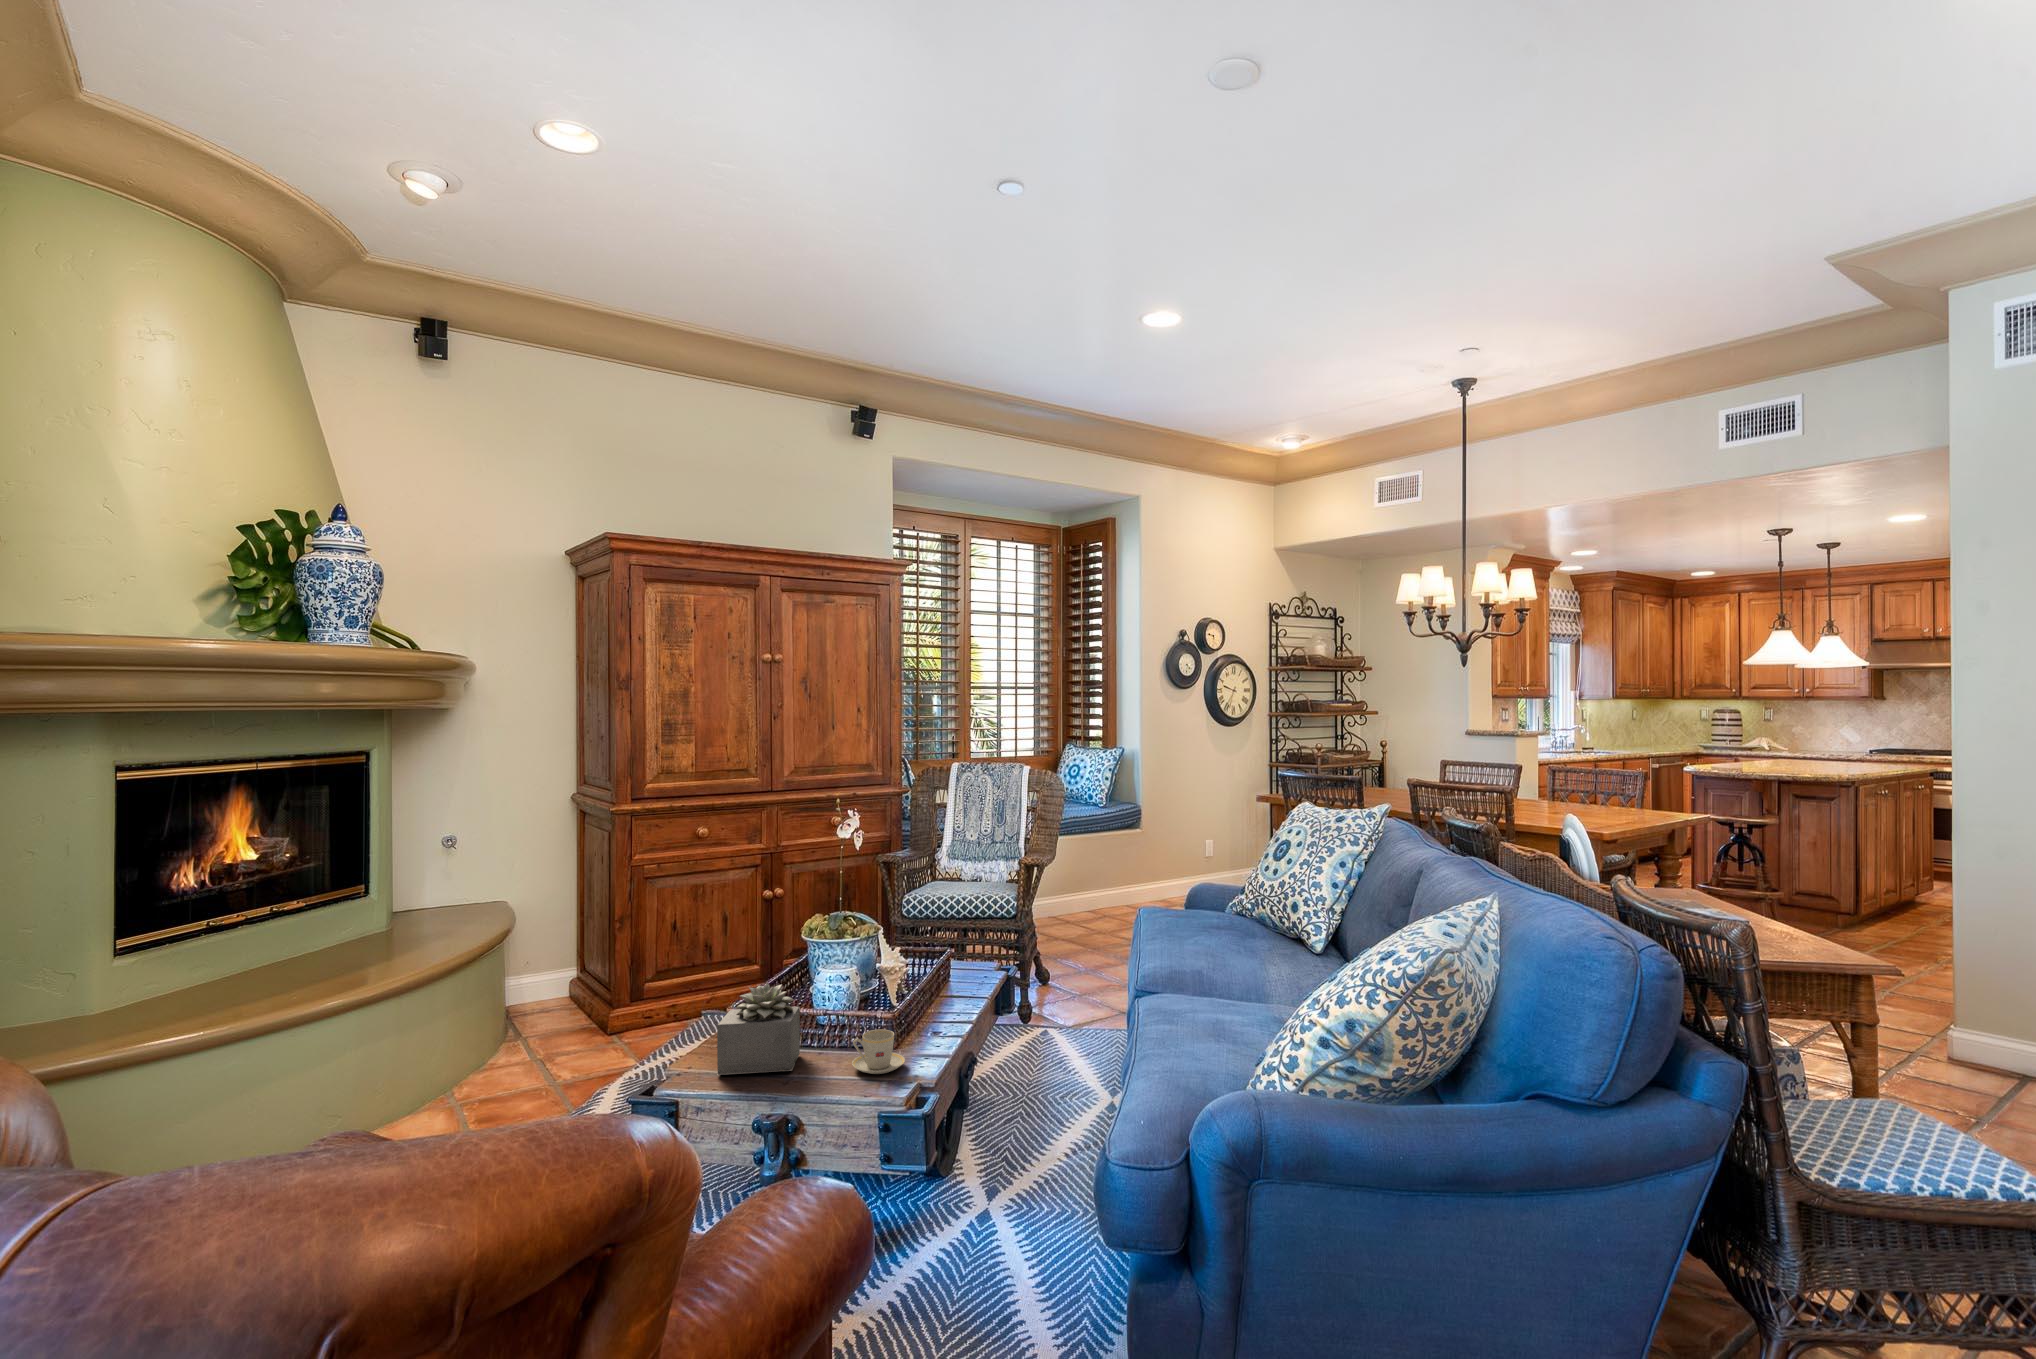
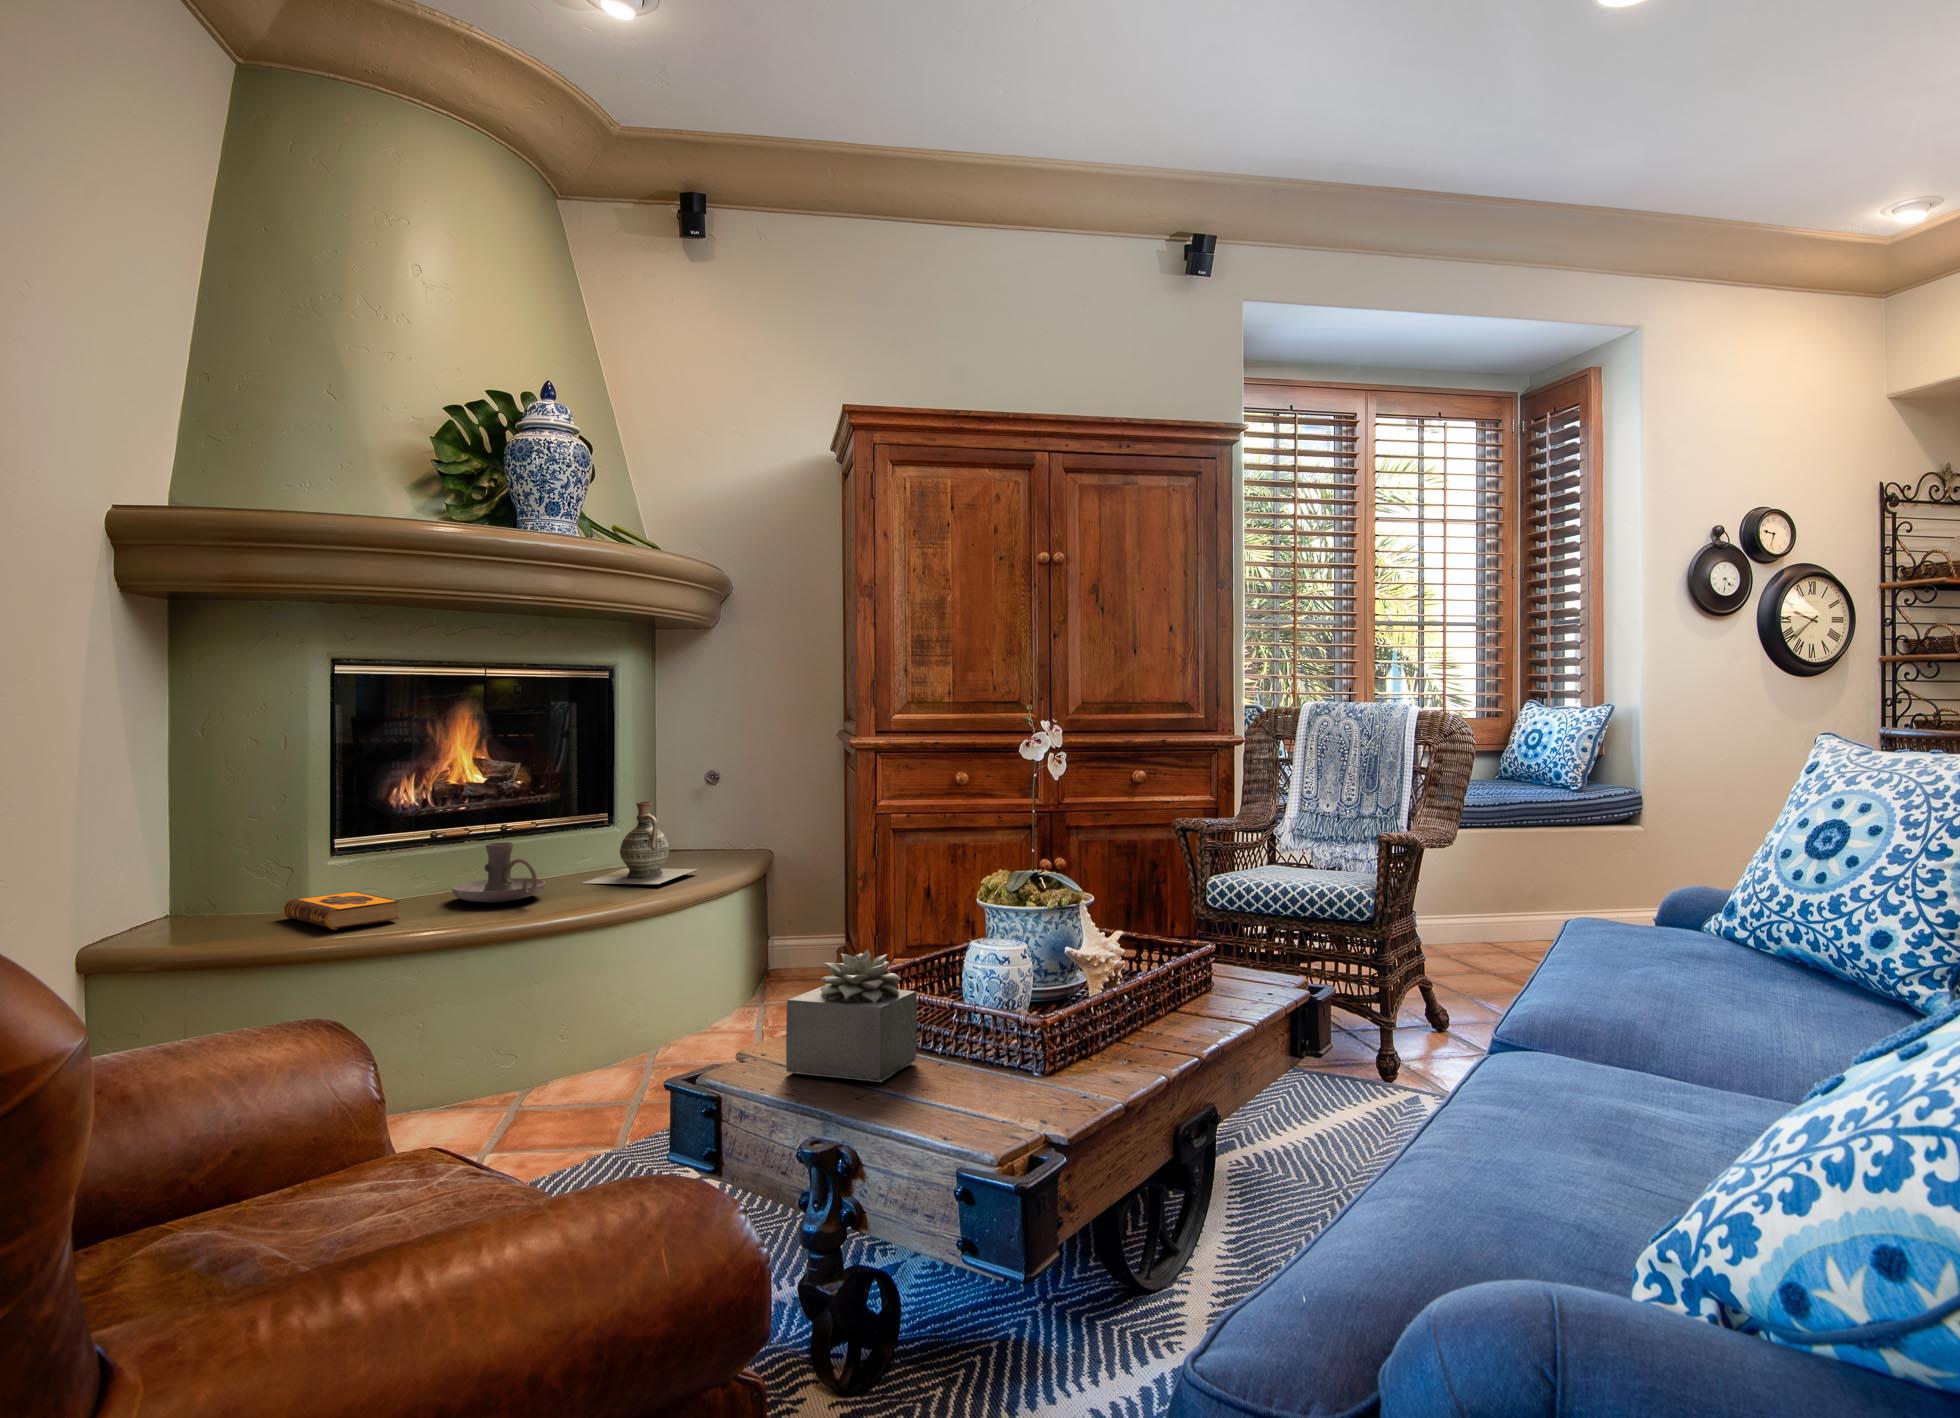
ceramic jug: none [362,868,470,946] -> present [583,802,697,884]
candle holder: none [249,917,347,974] -> present [452,842,545,902]
hardback book: none [79,979,219,1018] -> present [283,891,400,930]
teacup: present [852,1029,905,1074] -> none [965,1039,1049,1108]

